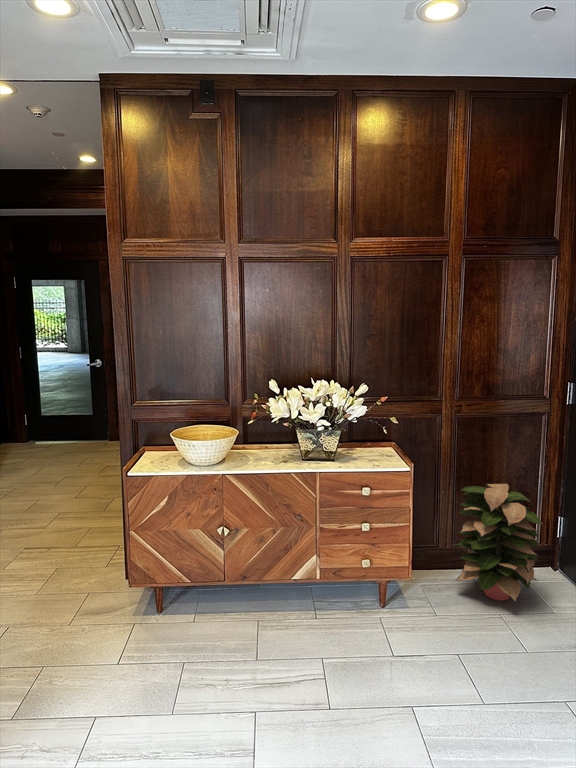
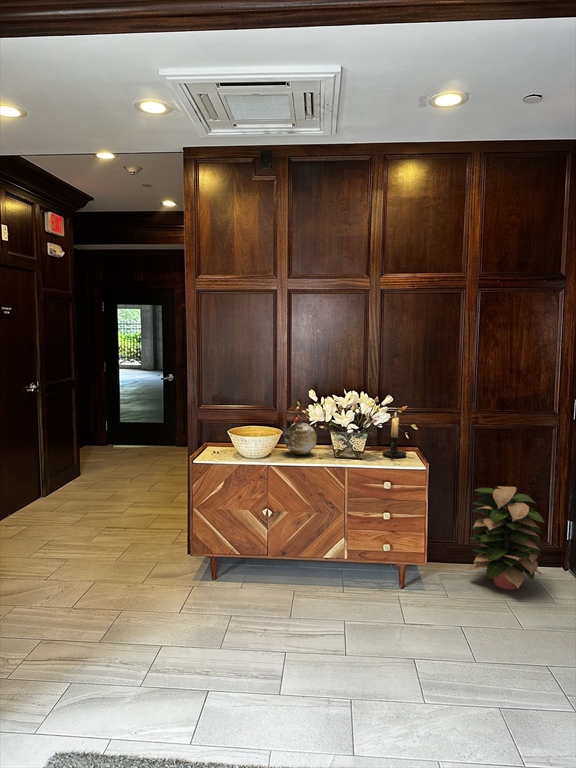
candle holder: none [357,402,385,458] -> present [382,412,407,458]
decorative orb: none [241,419,280,458] -> present [285,423,317,455]

